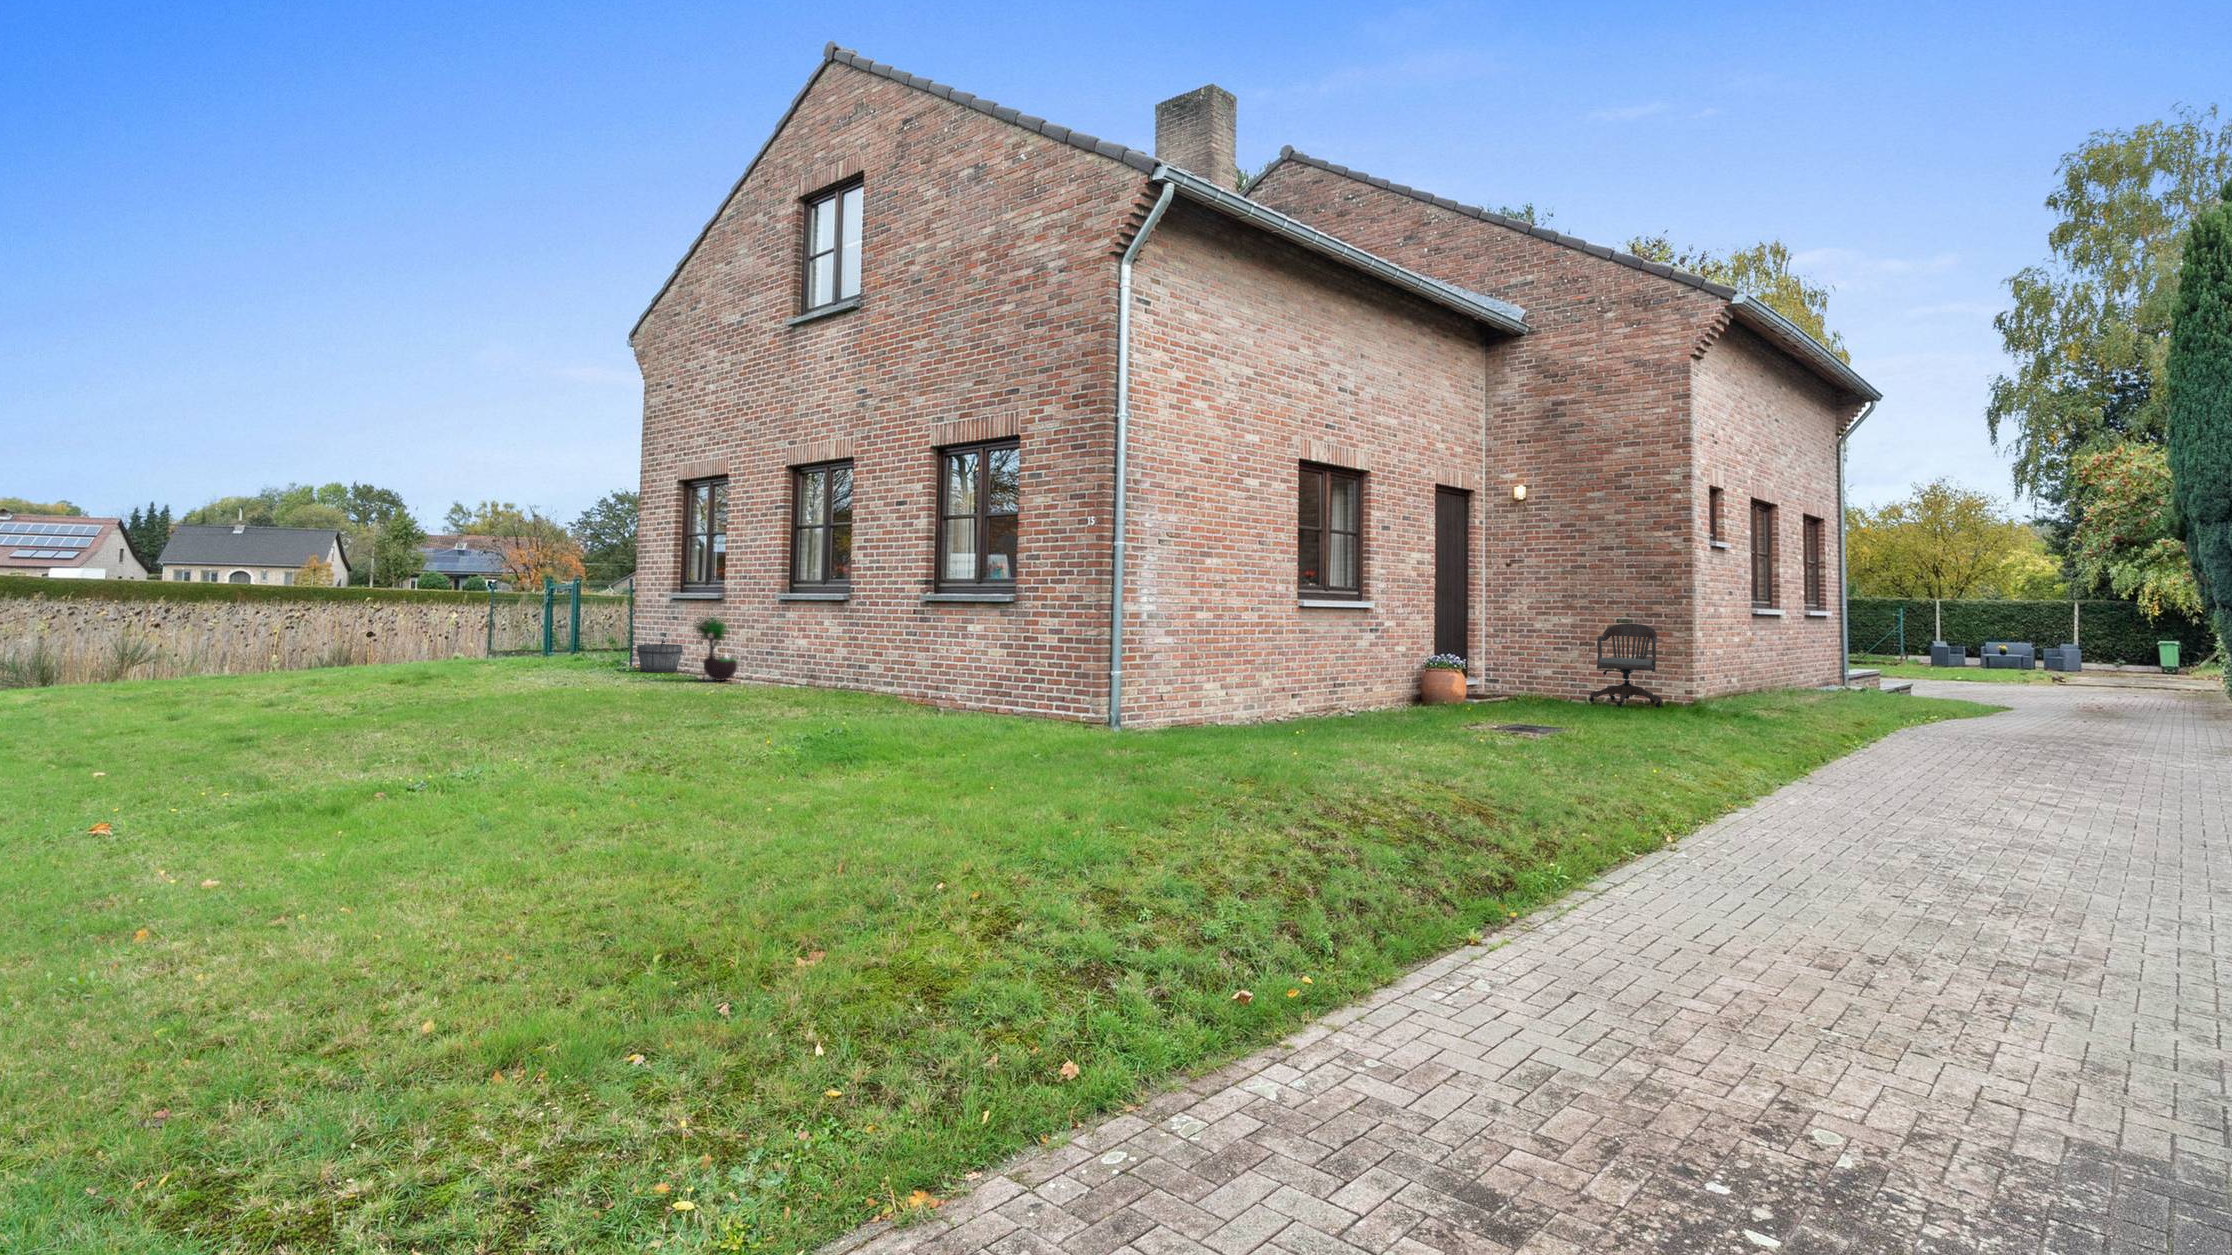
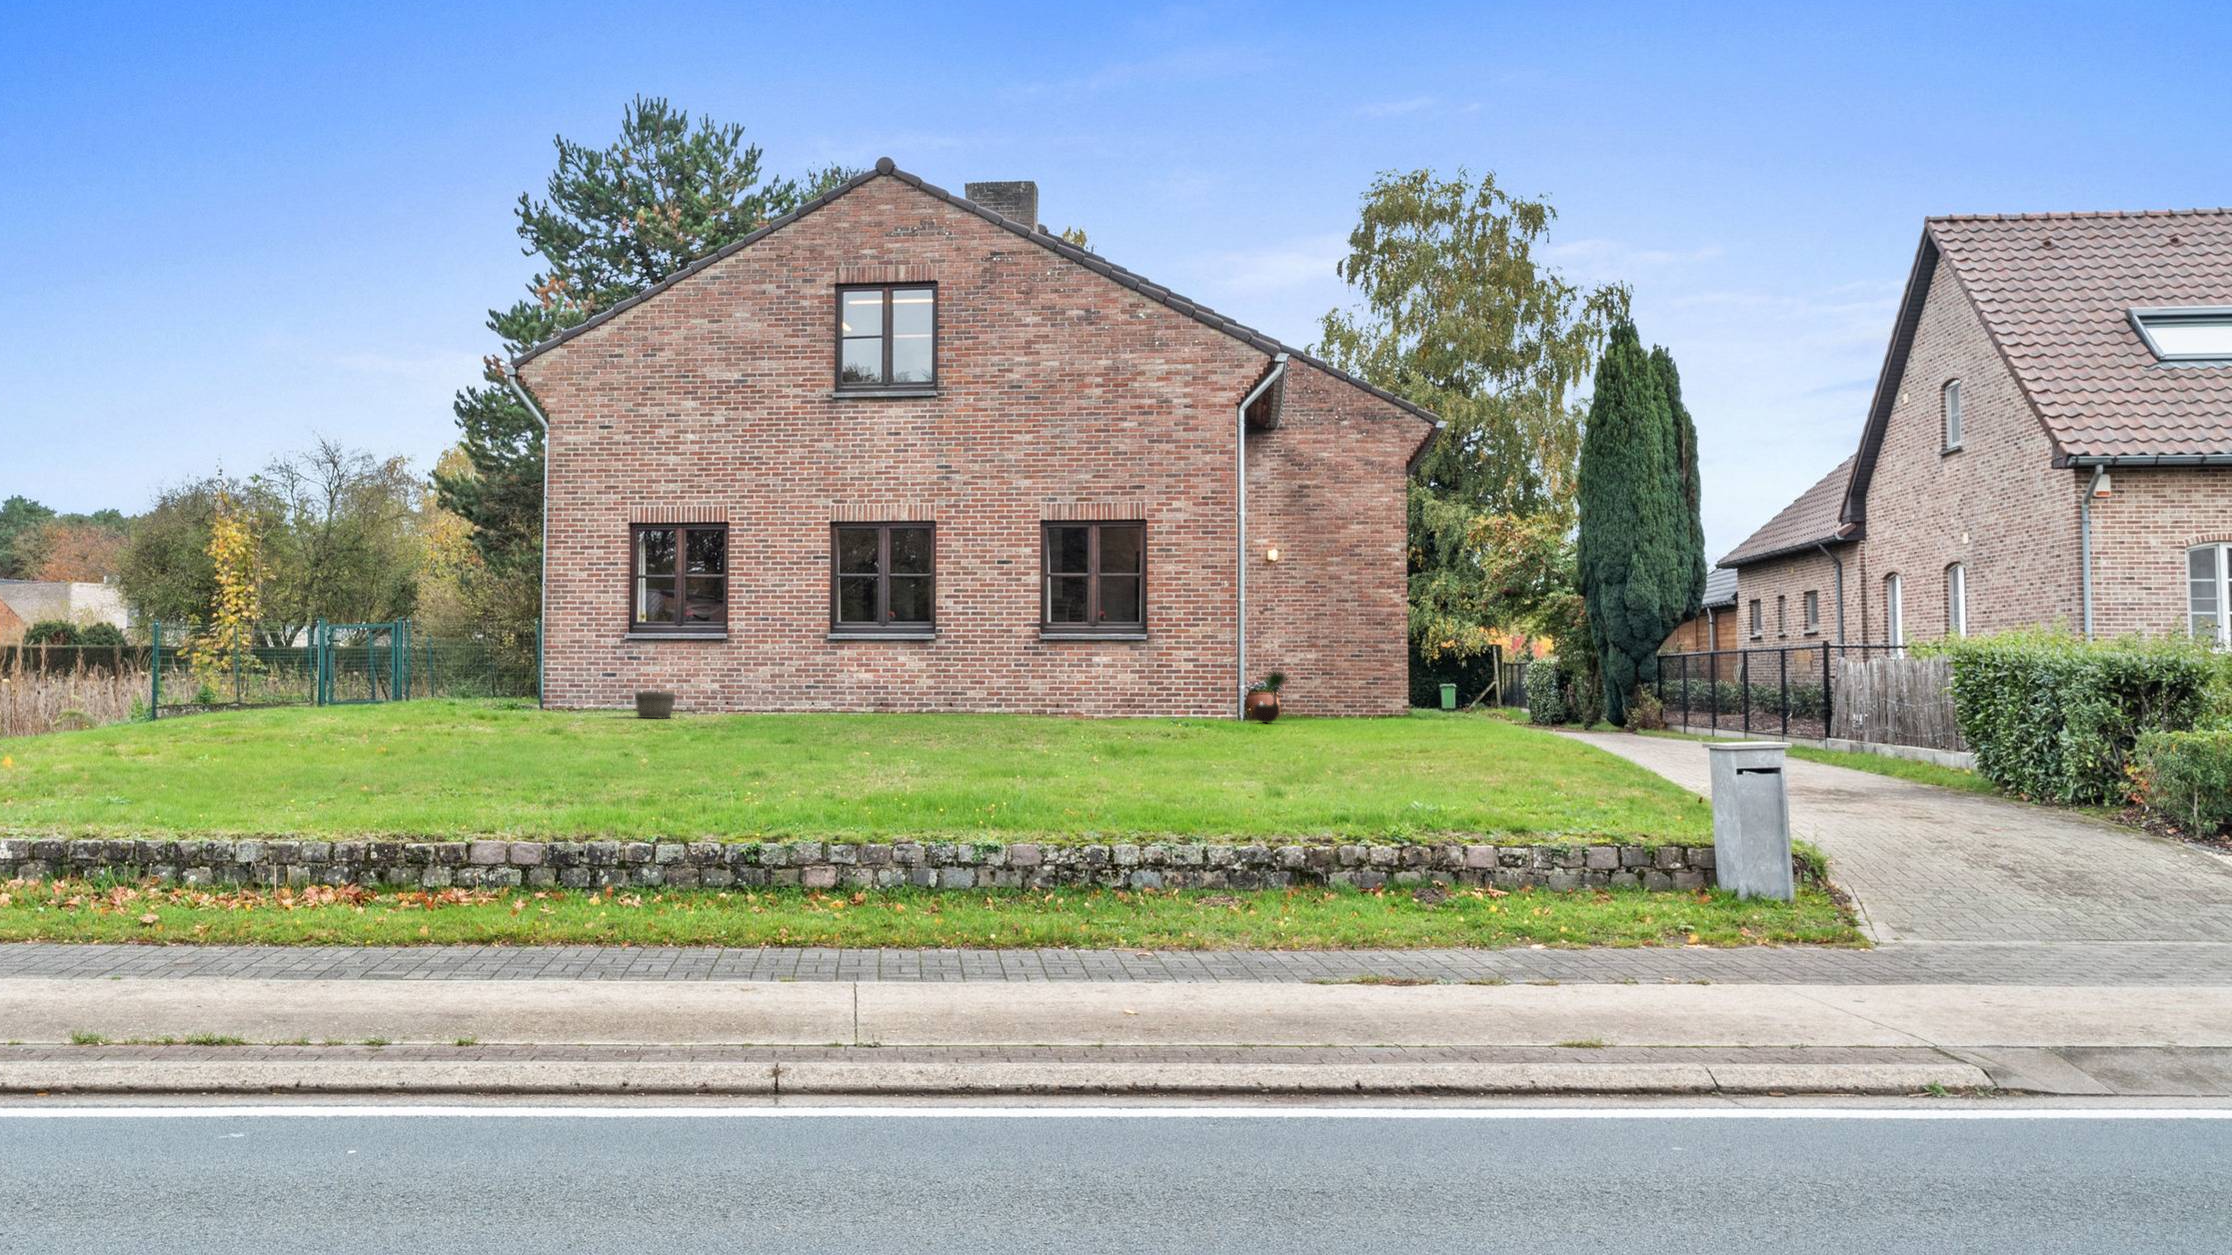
potted tree: present [692,613,738,681] -> present [1254,670,1289,723]
chair: present [1589,623,1662,708] -> none [1346,657,1396,718]

